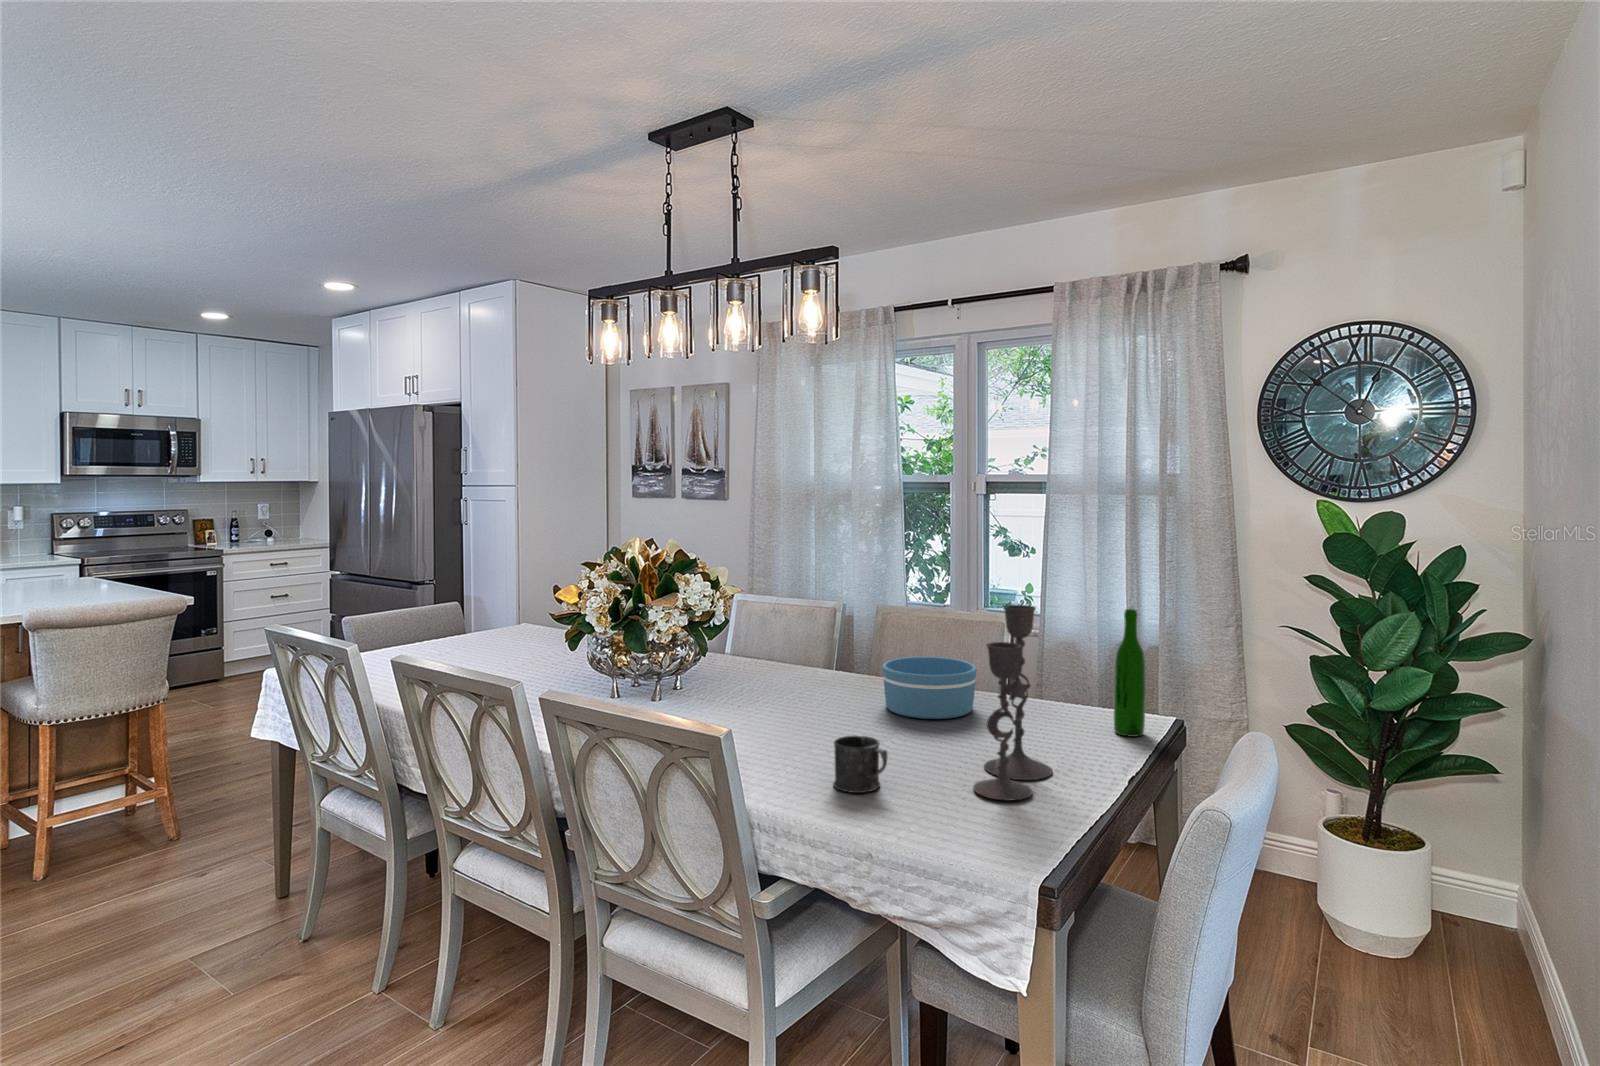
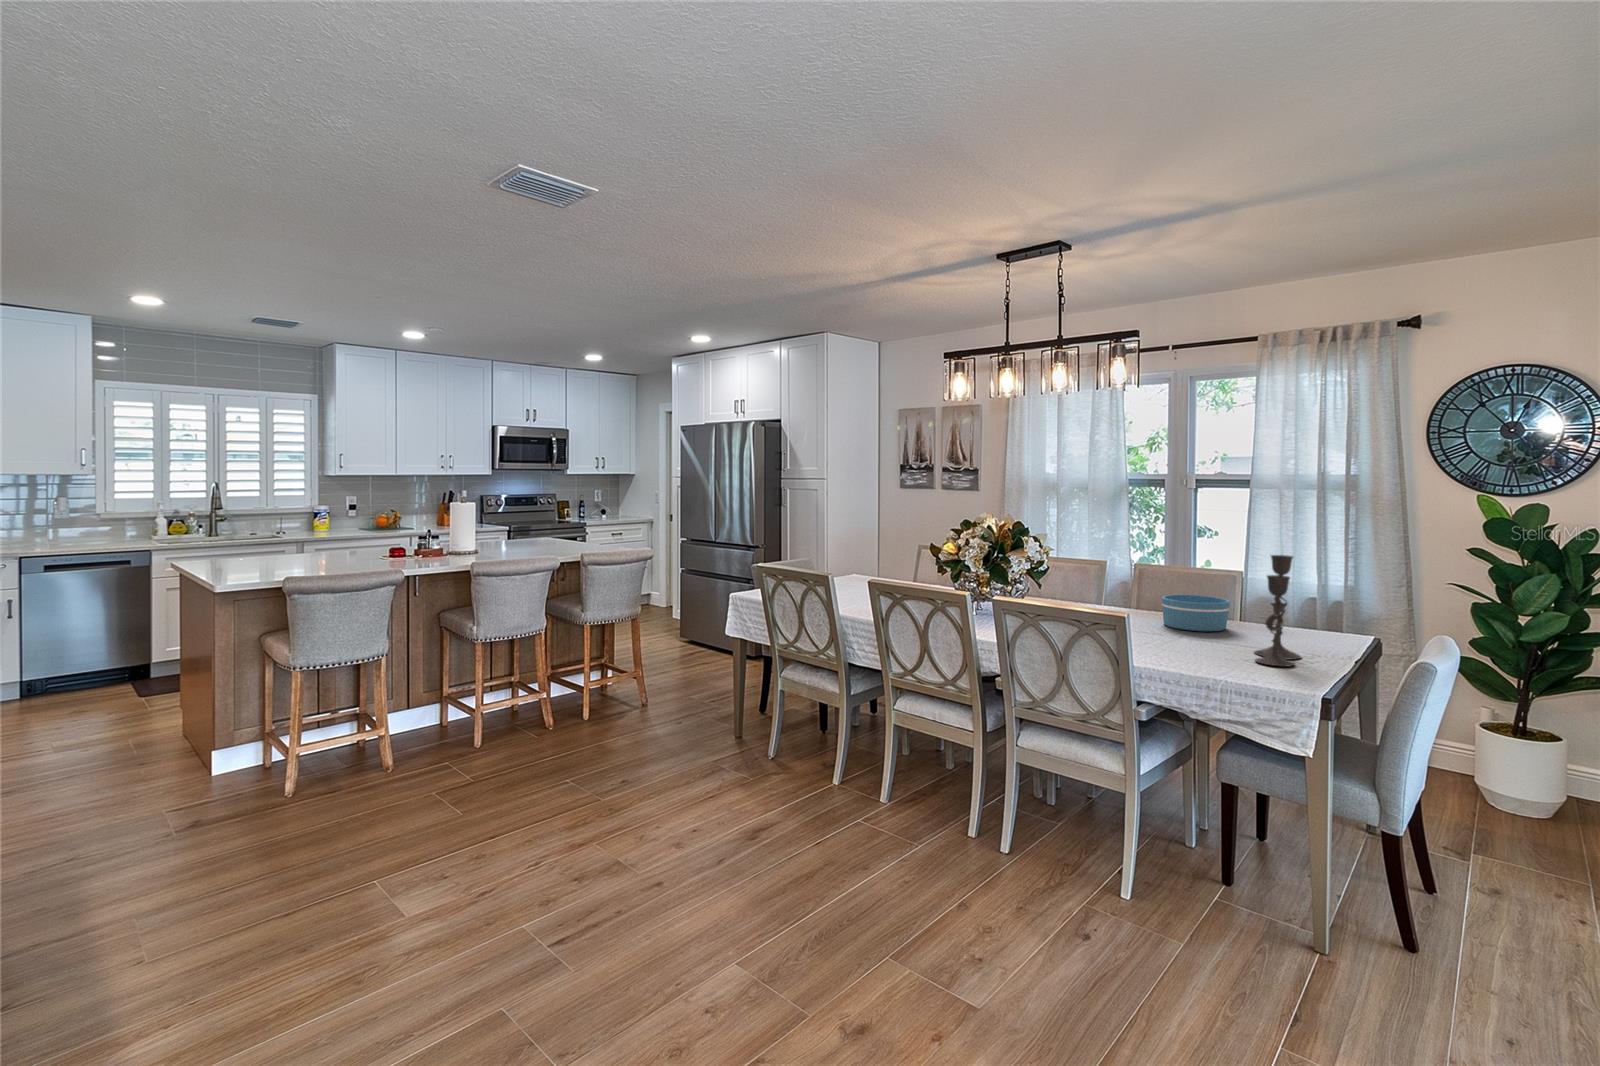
wine bottle: present [1114,609,1146,737] -> none [1332,563,1357,644]
mug: present [833,735,887,793] -> none [1165,629,1203,660]

